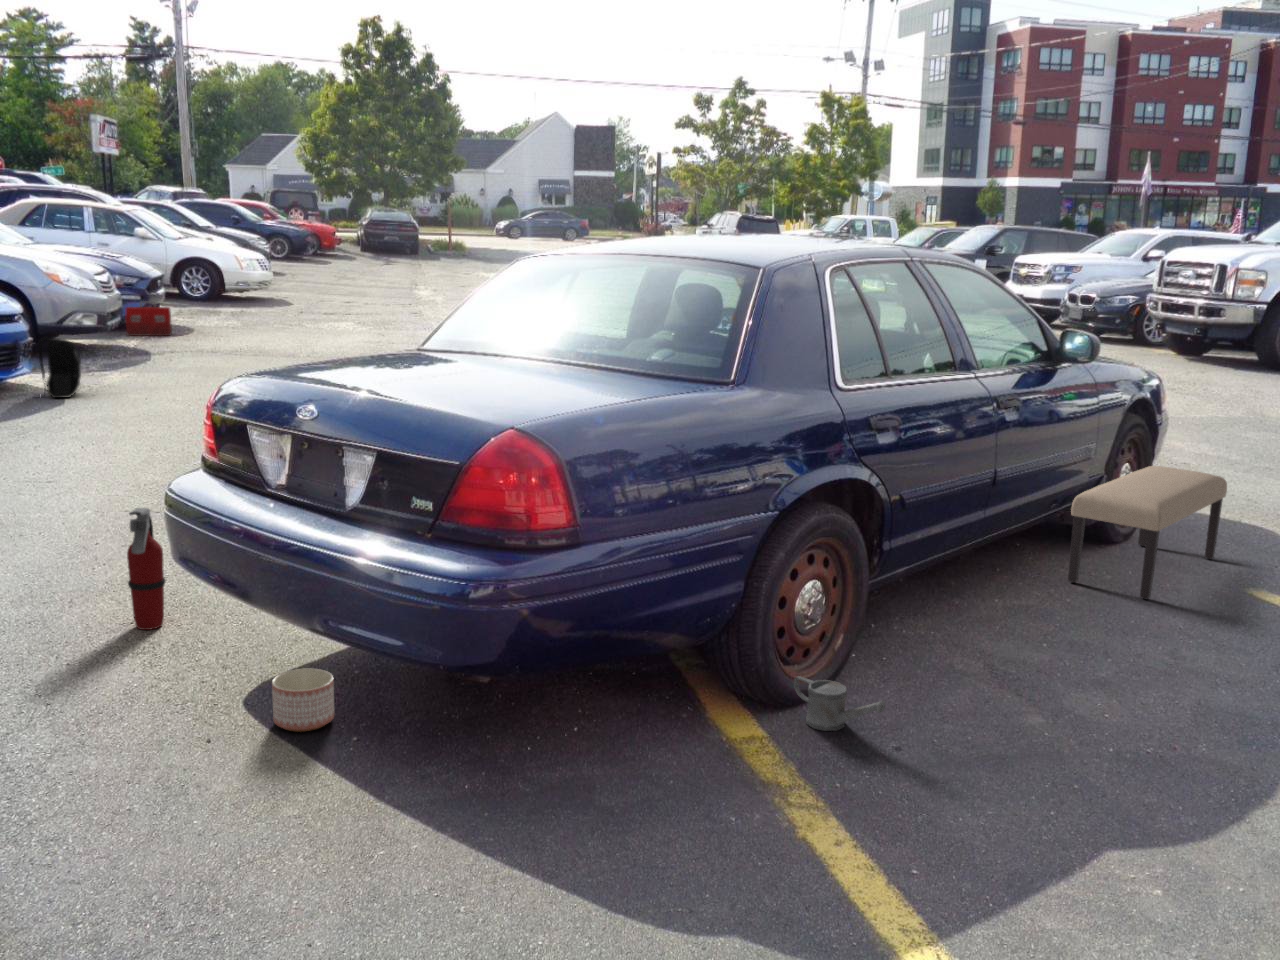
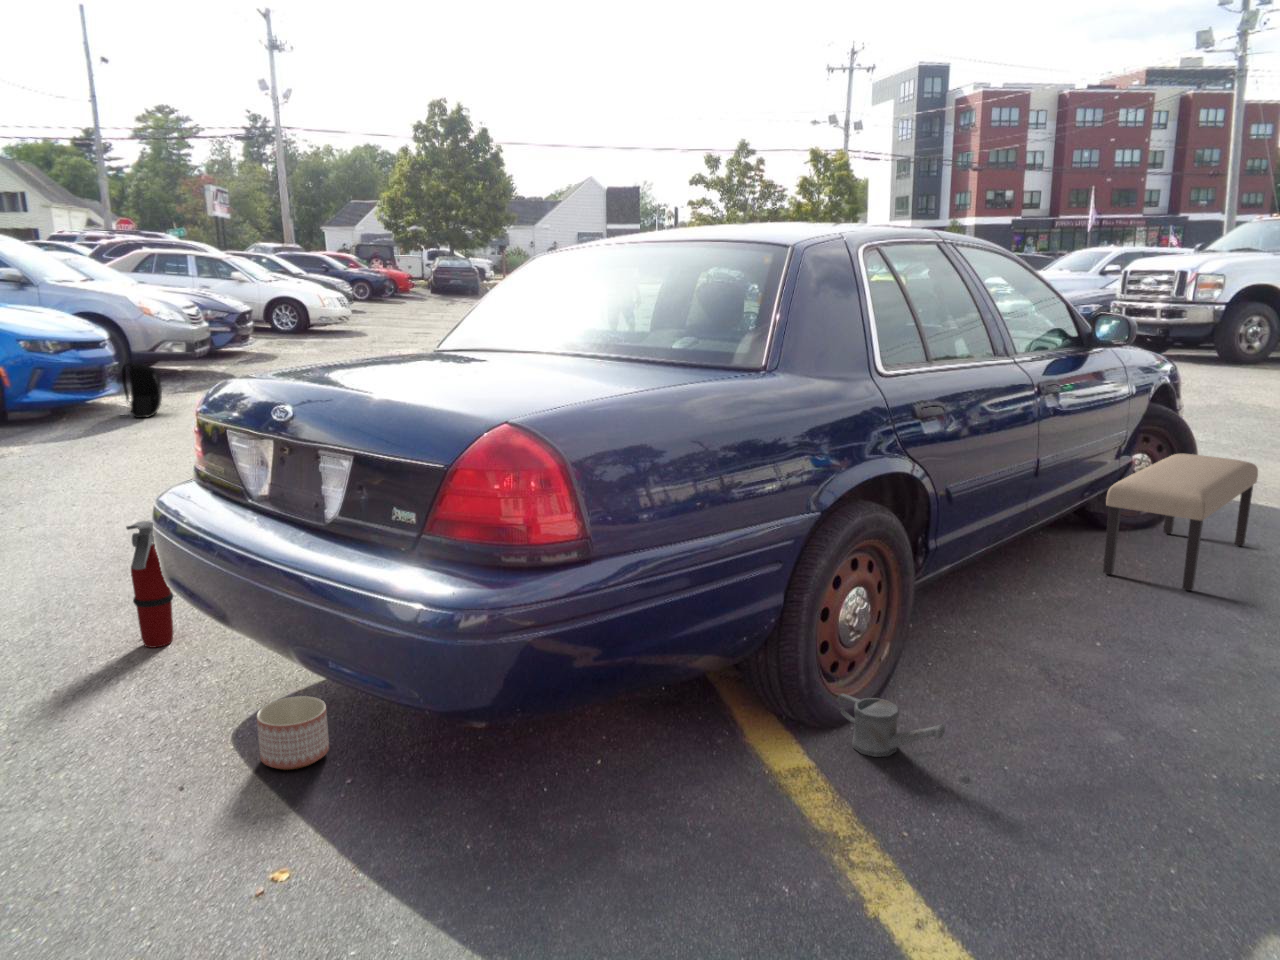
toolbox: present [126,301,172,336] -> none [216,333,257,364]

